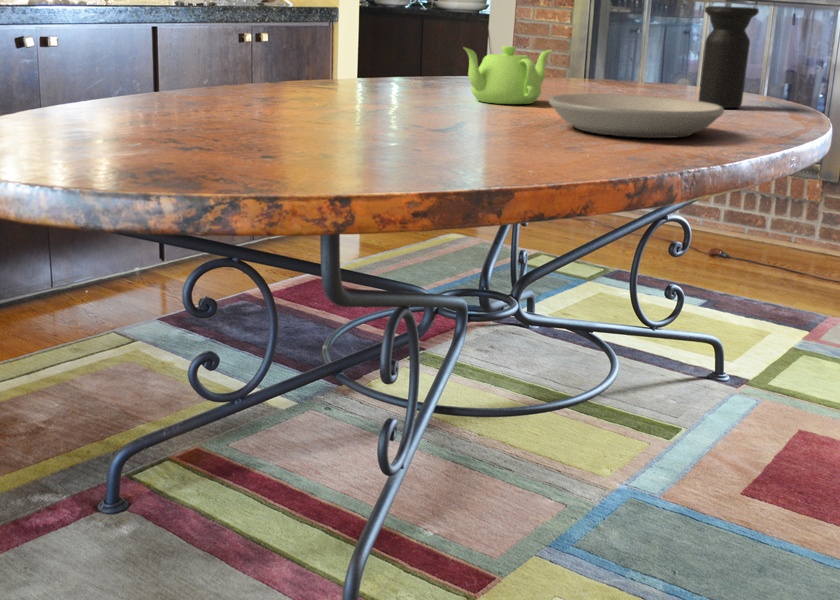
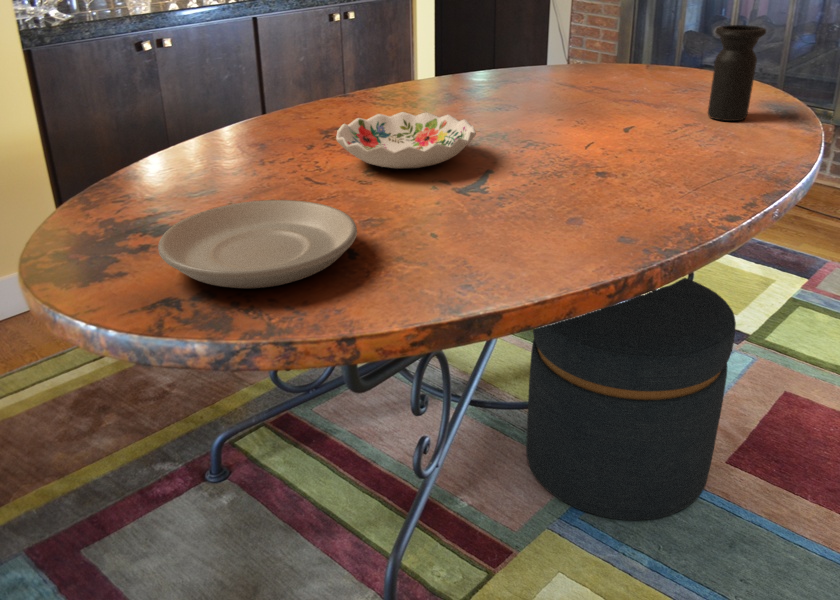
teapot: present [464,46,552,104] -> none [493,74,575,130]
decorative bowl: none [288,67,451,113] -> present [336,112,476,169]
plate: present [549,94,724,138] -> present [158,200,357,289]
ottoman: none [502,258,748,546] -> present [526,278,736,520]

